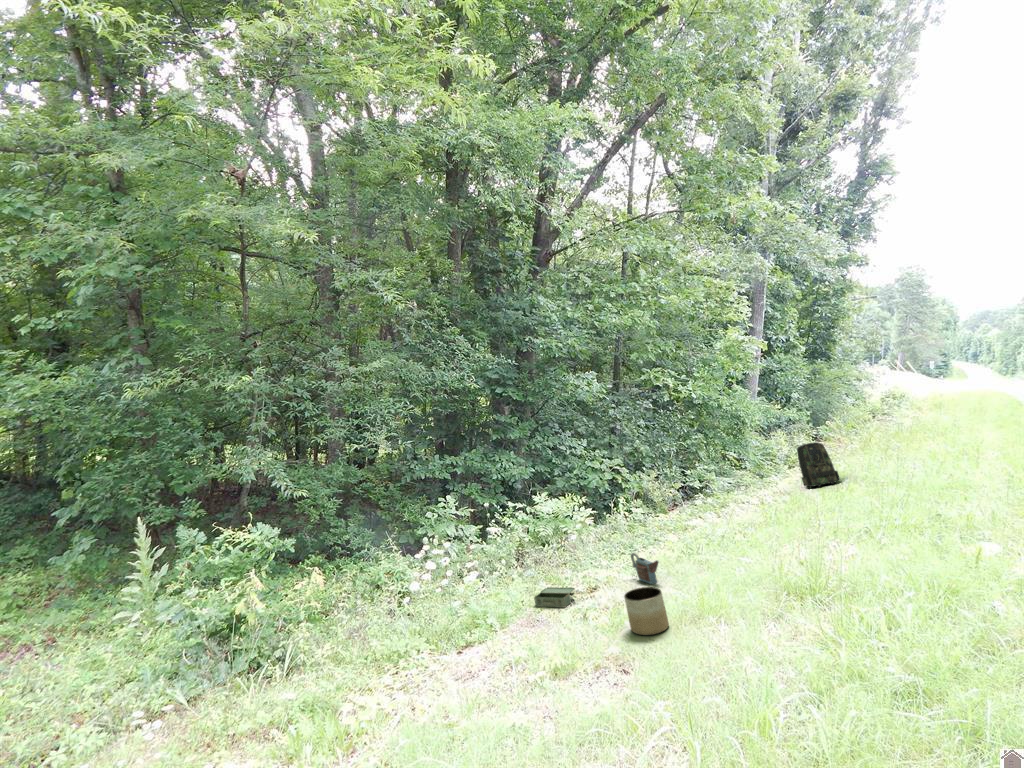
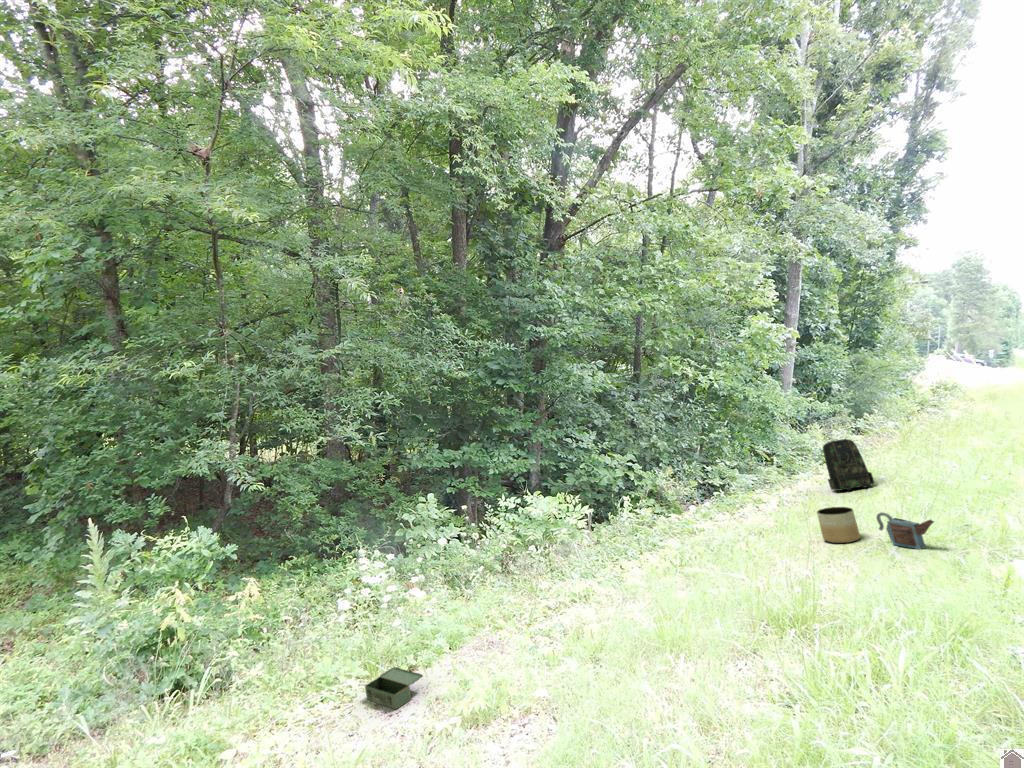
watering can: present [631,553,658,584] -> present [877,512,934,549]
toolbox: present [534,587,575,608] -> present [365,667,423,709]
planter: present [624,587,669,635] -> present [817,507,860,543]

